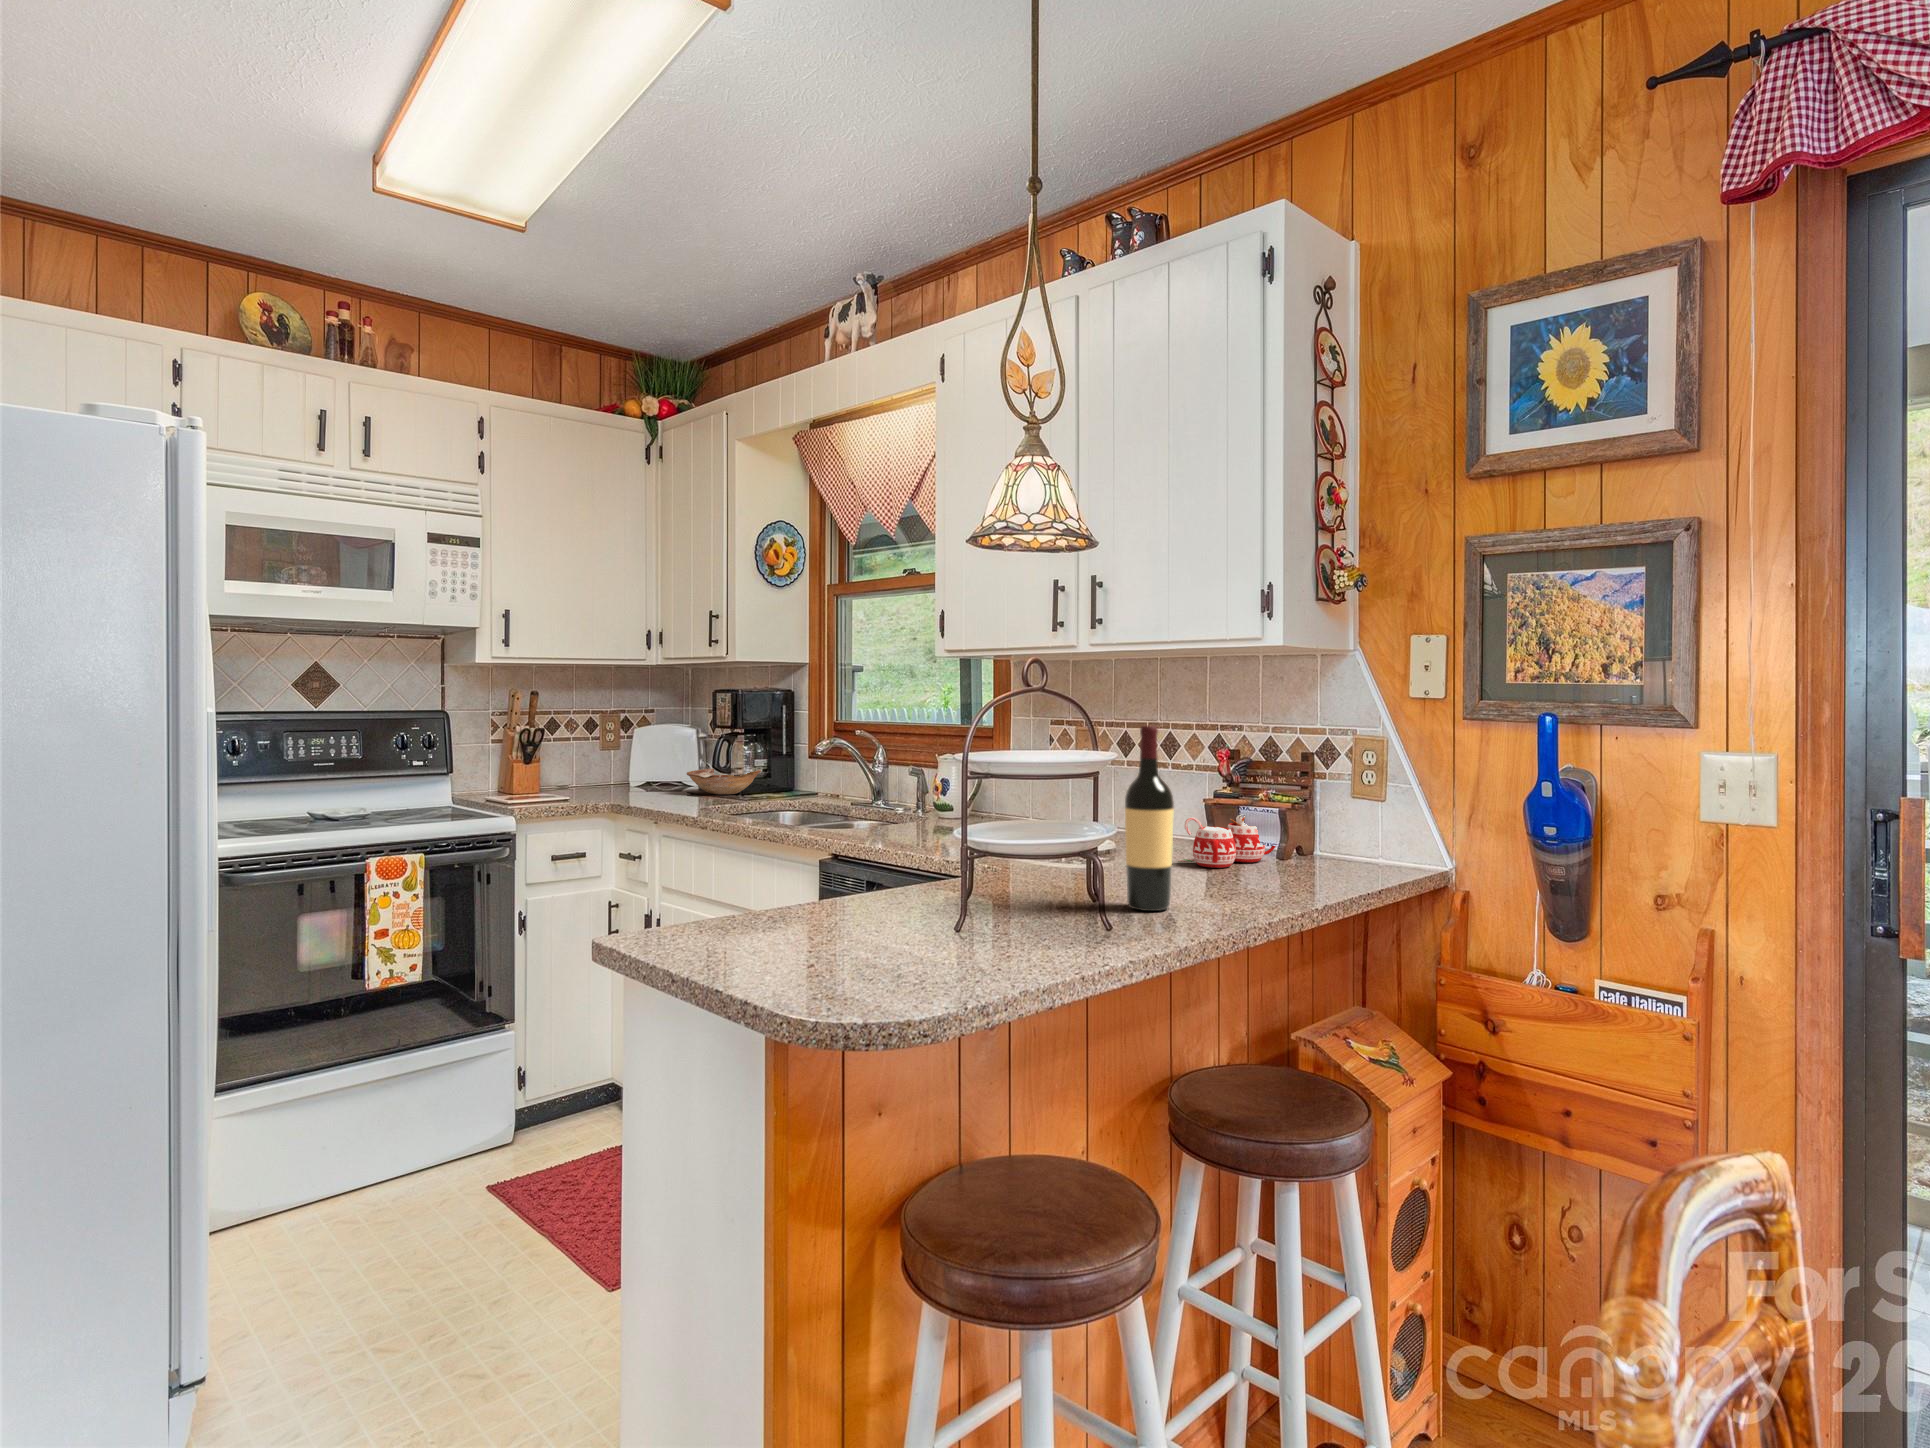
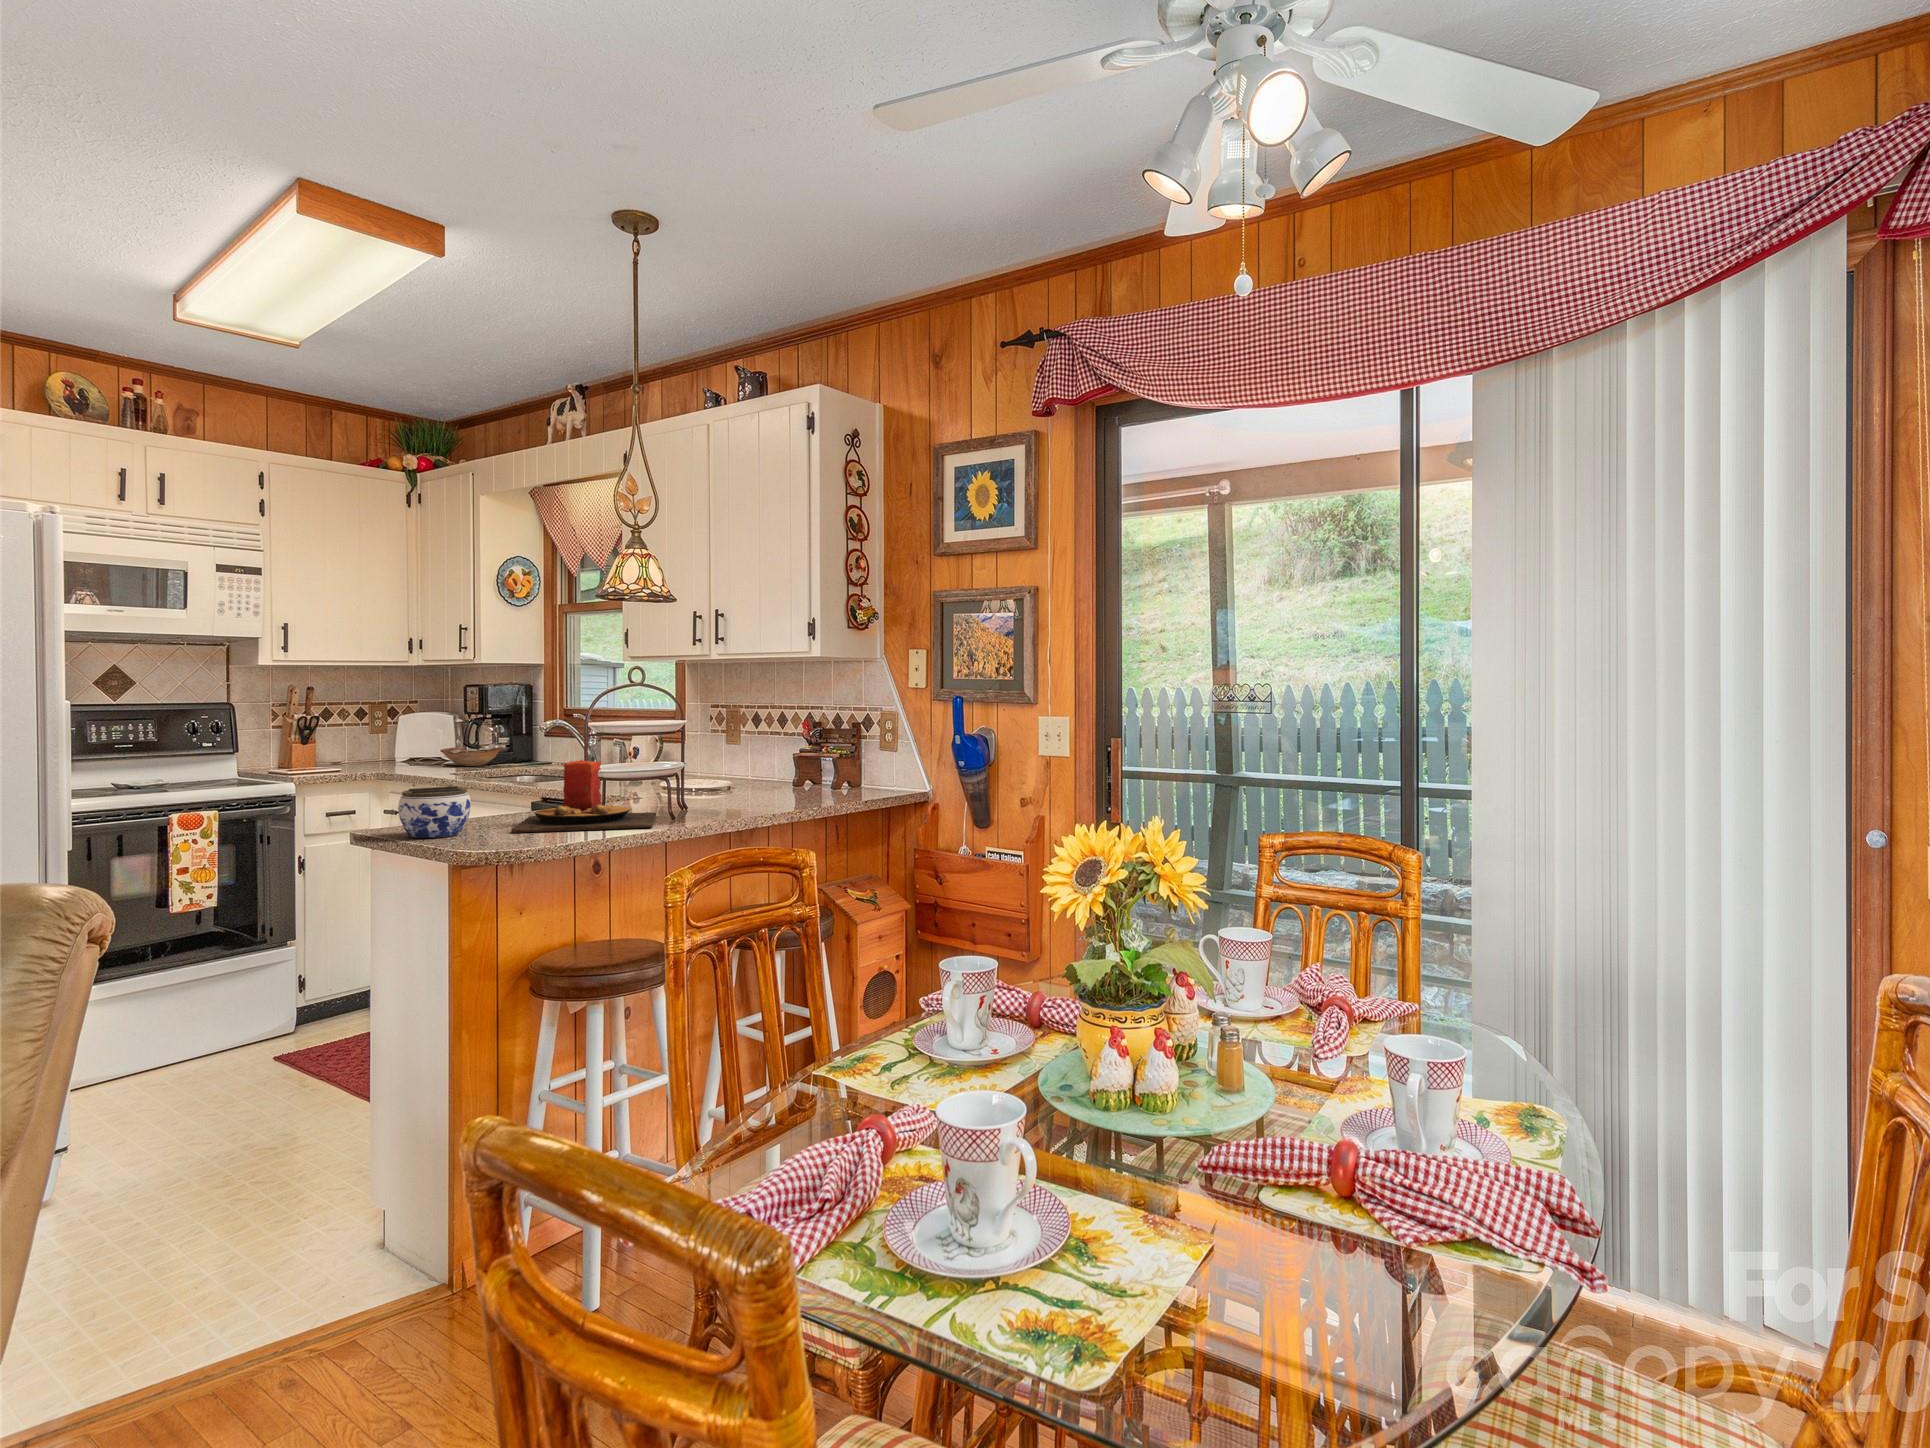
wine bottle: present [1125,726,1174,911] -> none [698,706,728,815]
mug: present [1177,815,1276,868] -> none [767,764,834,796]
candle: none [856,816,1087,949] -> present [512,760,656,833]
jar: none [674,862,788,958] -> present [398,786,471,838]

